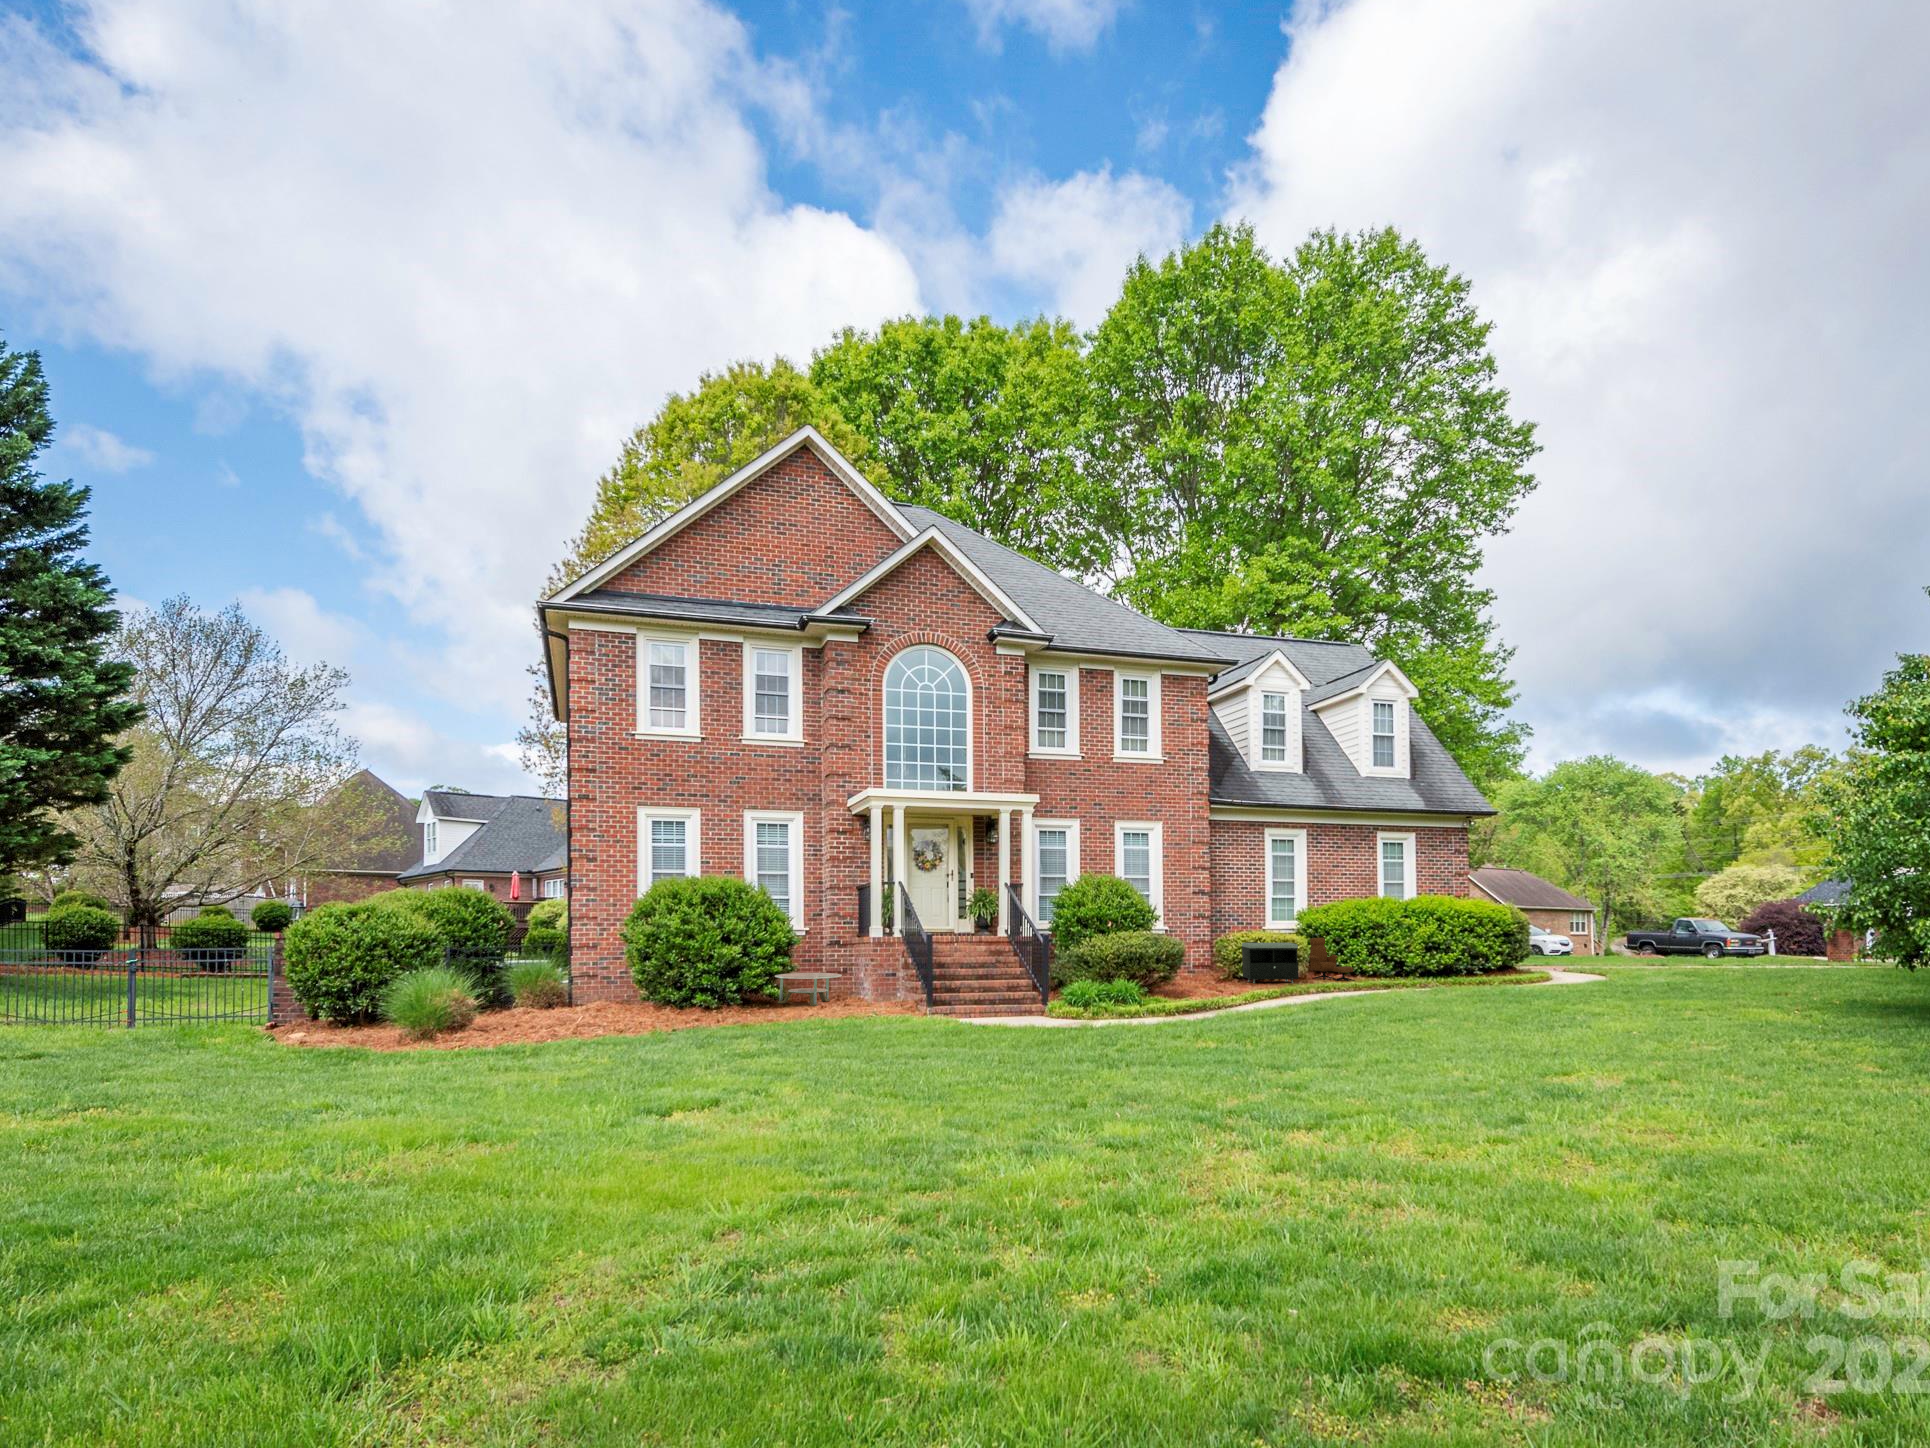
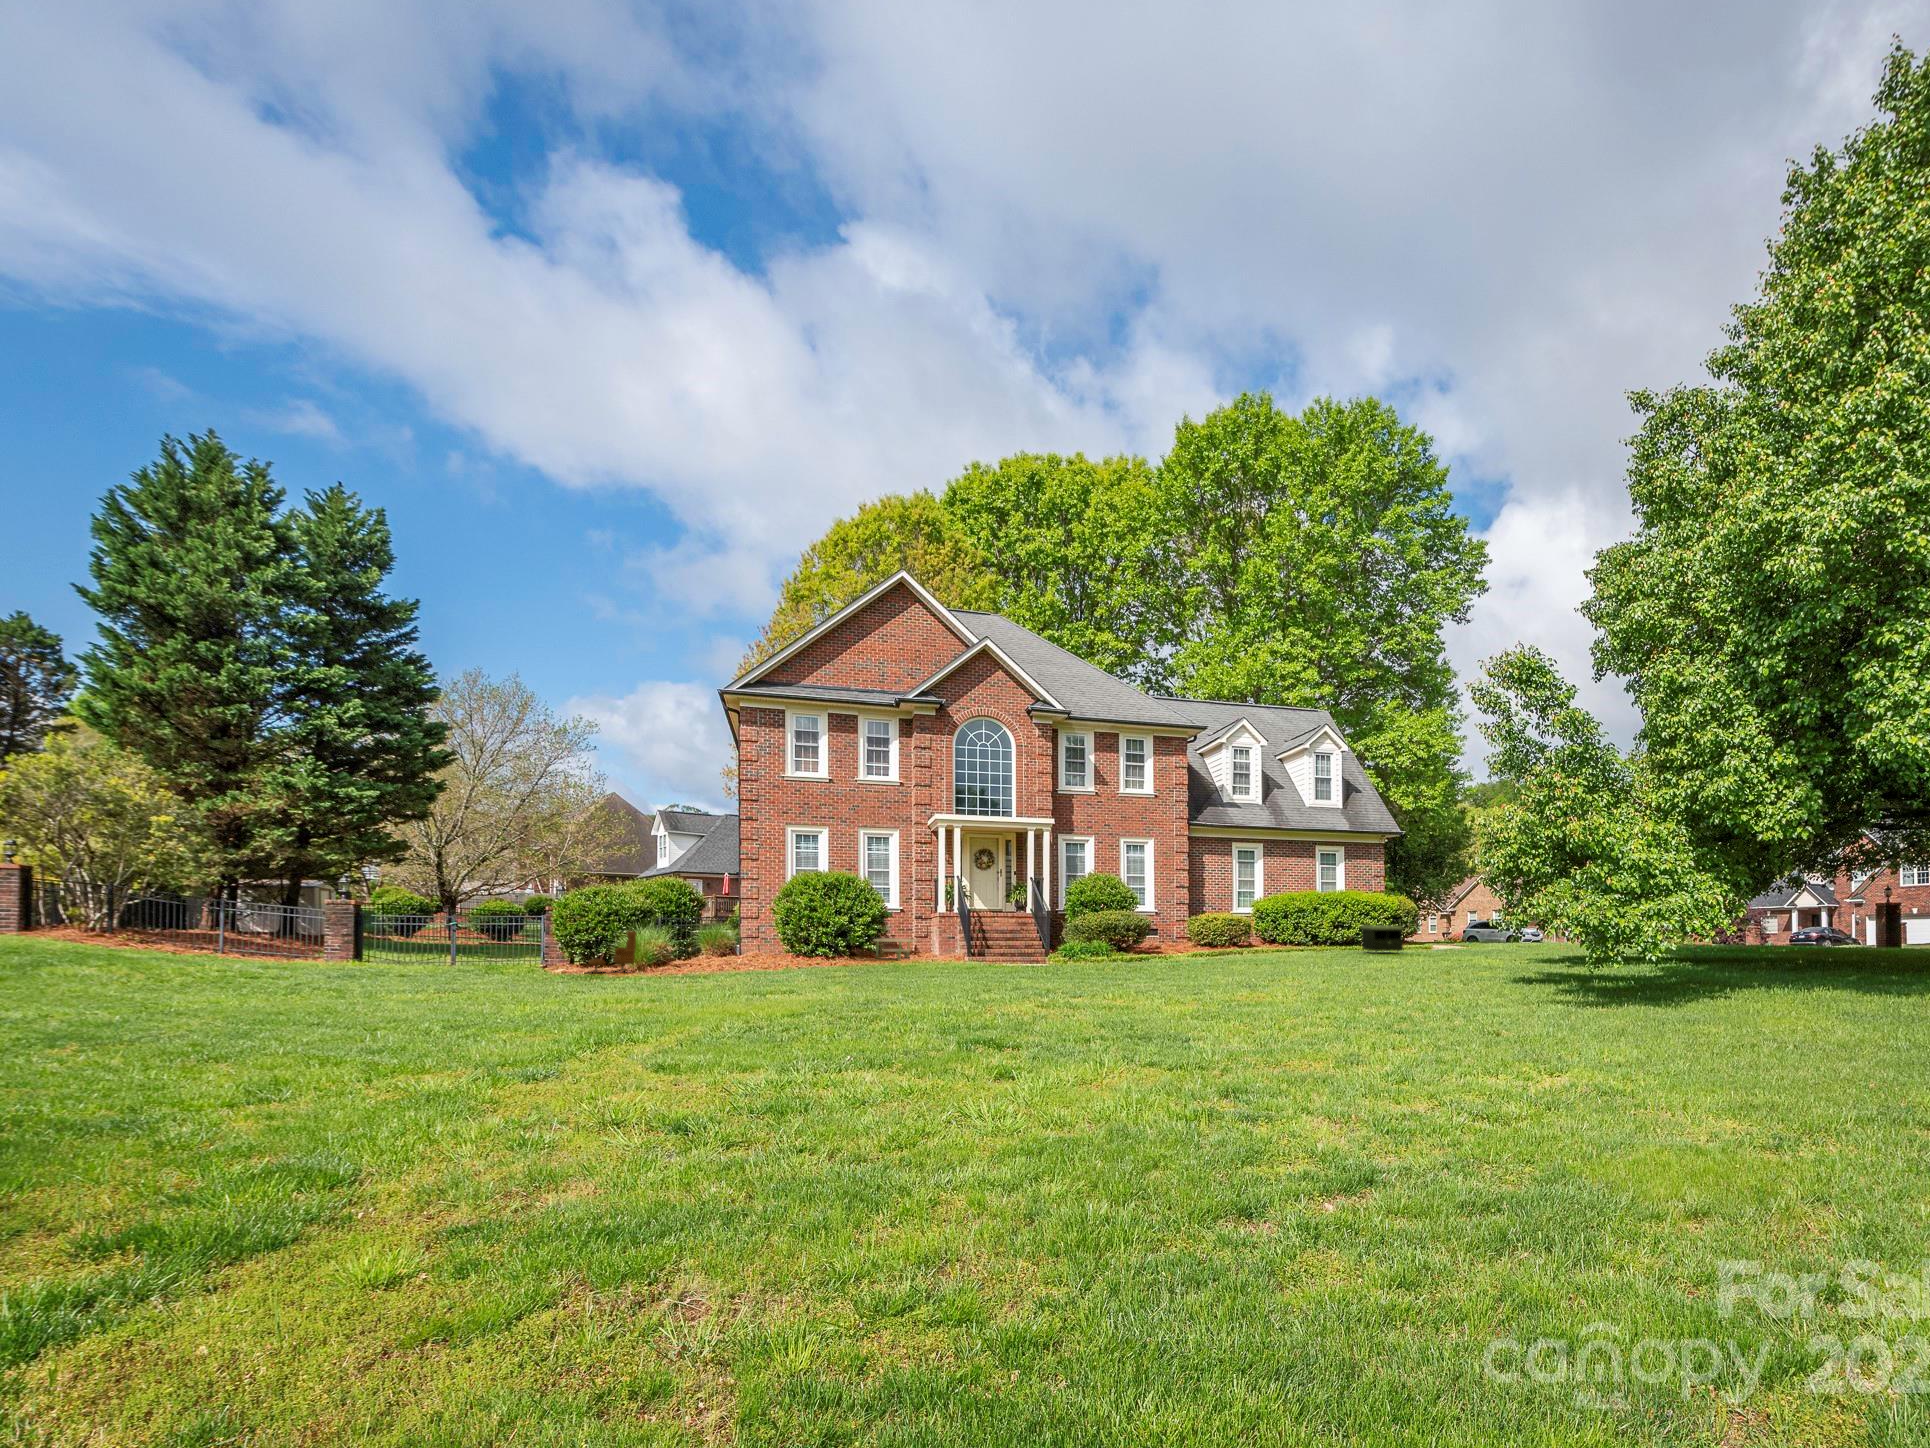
lounge chair: present [1308,938,1354,981] -> present [588,930,636,973]
storage bench: present [1242,943,1299,983] -> present [1361,925,1403,952]

